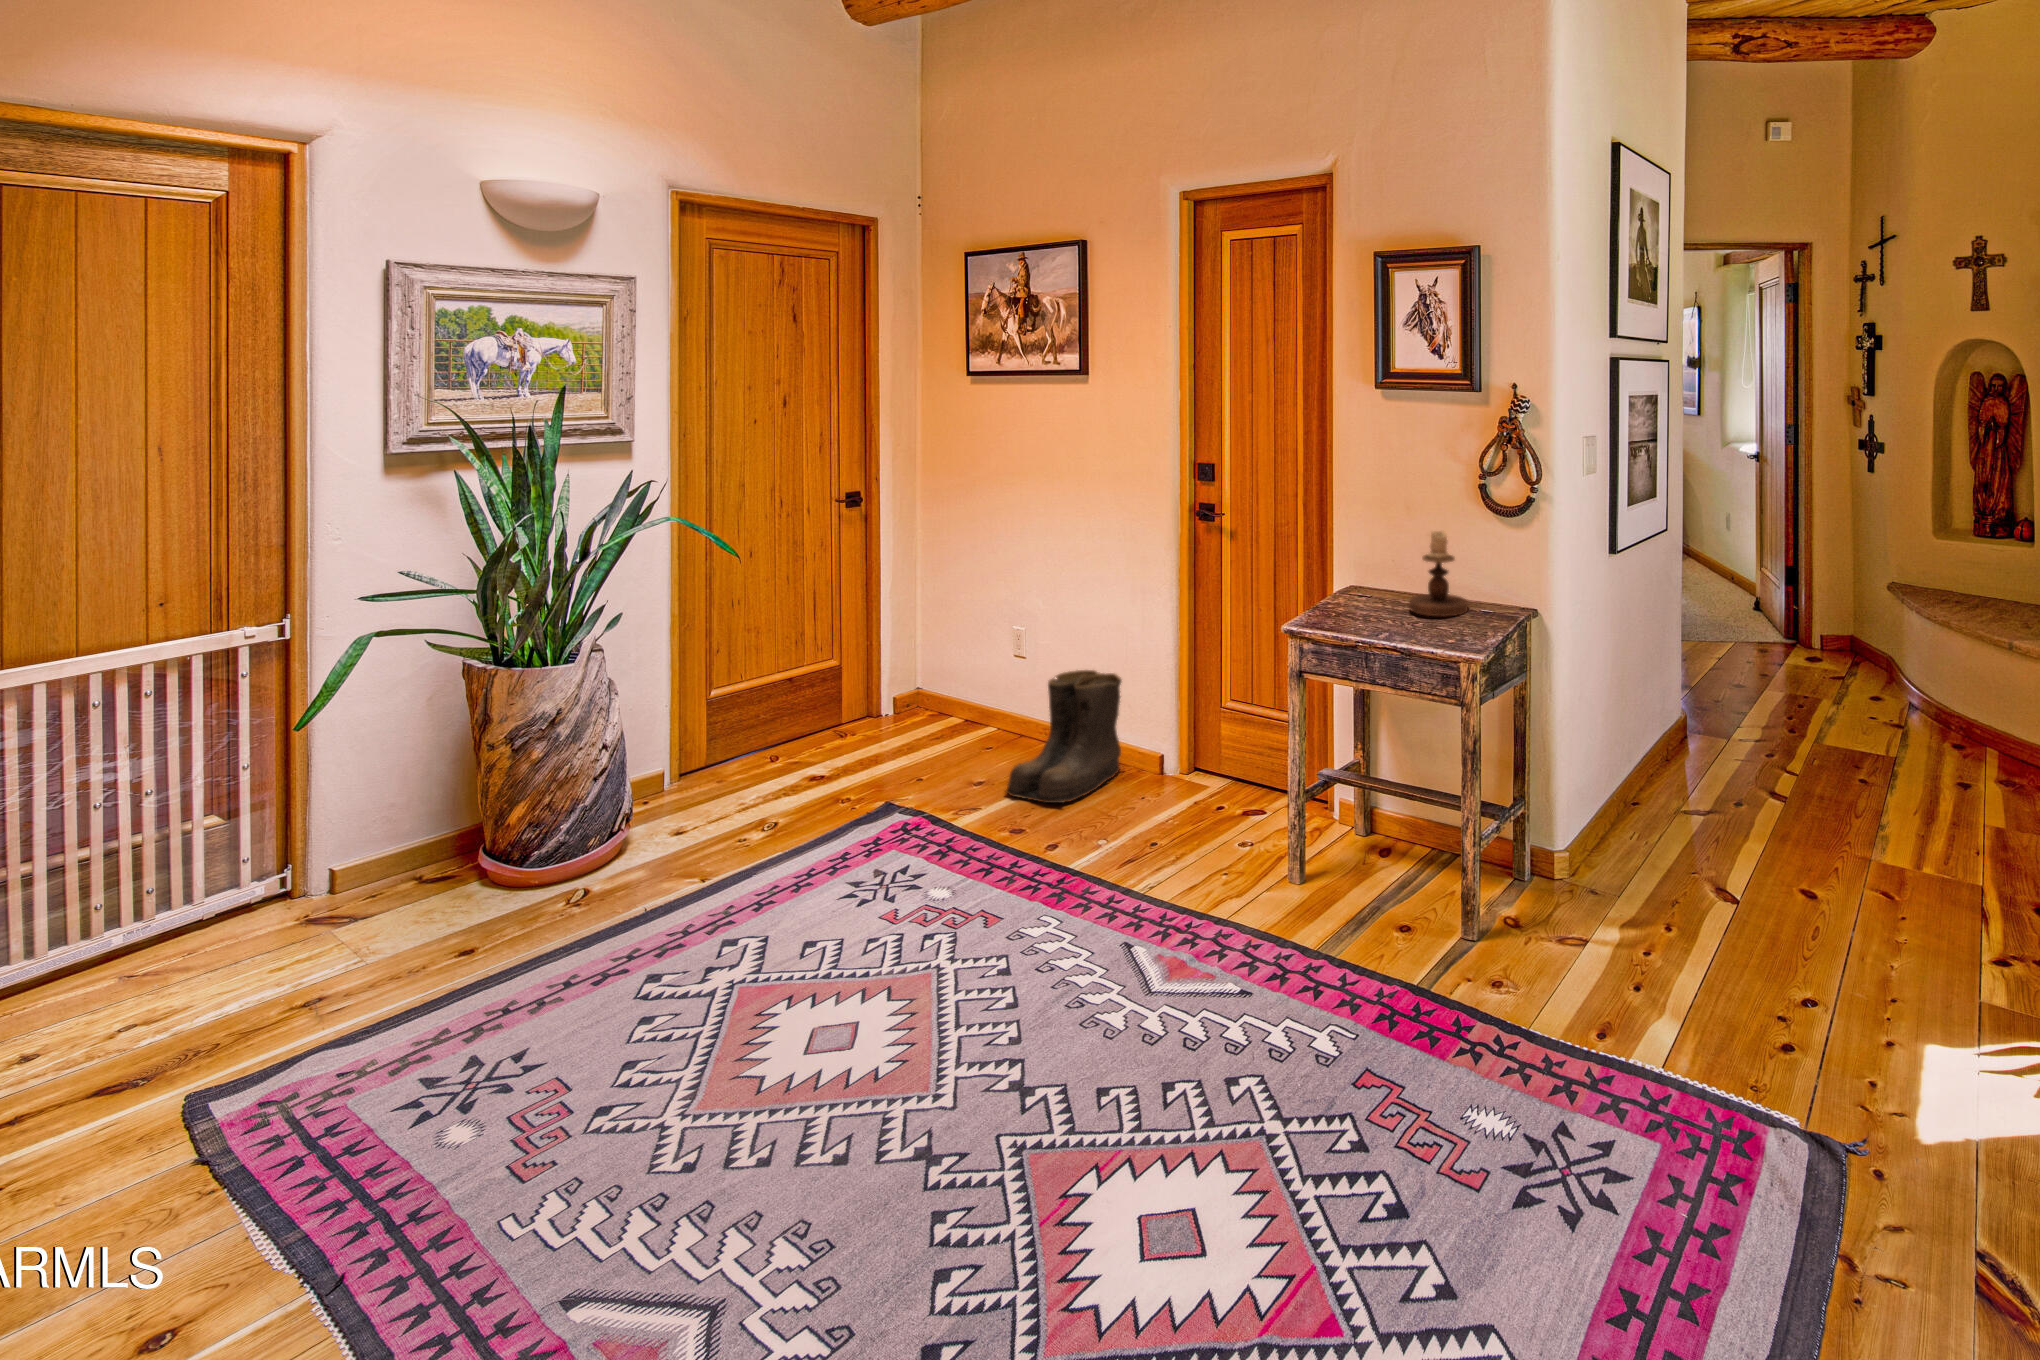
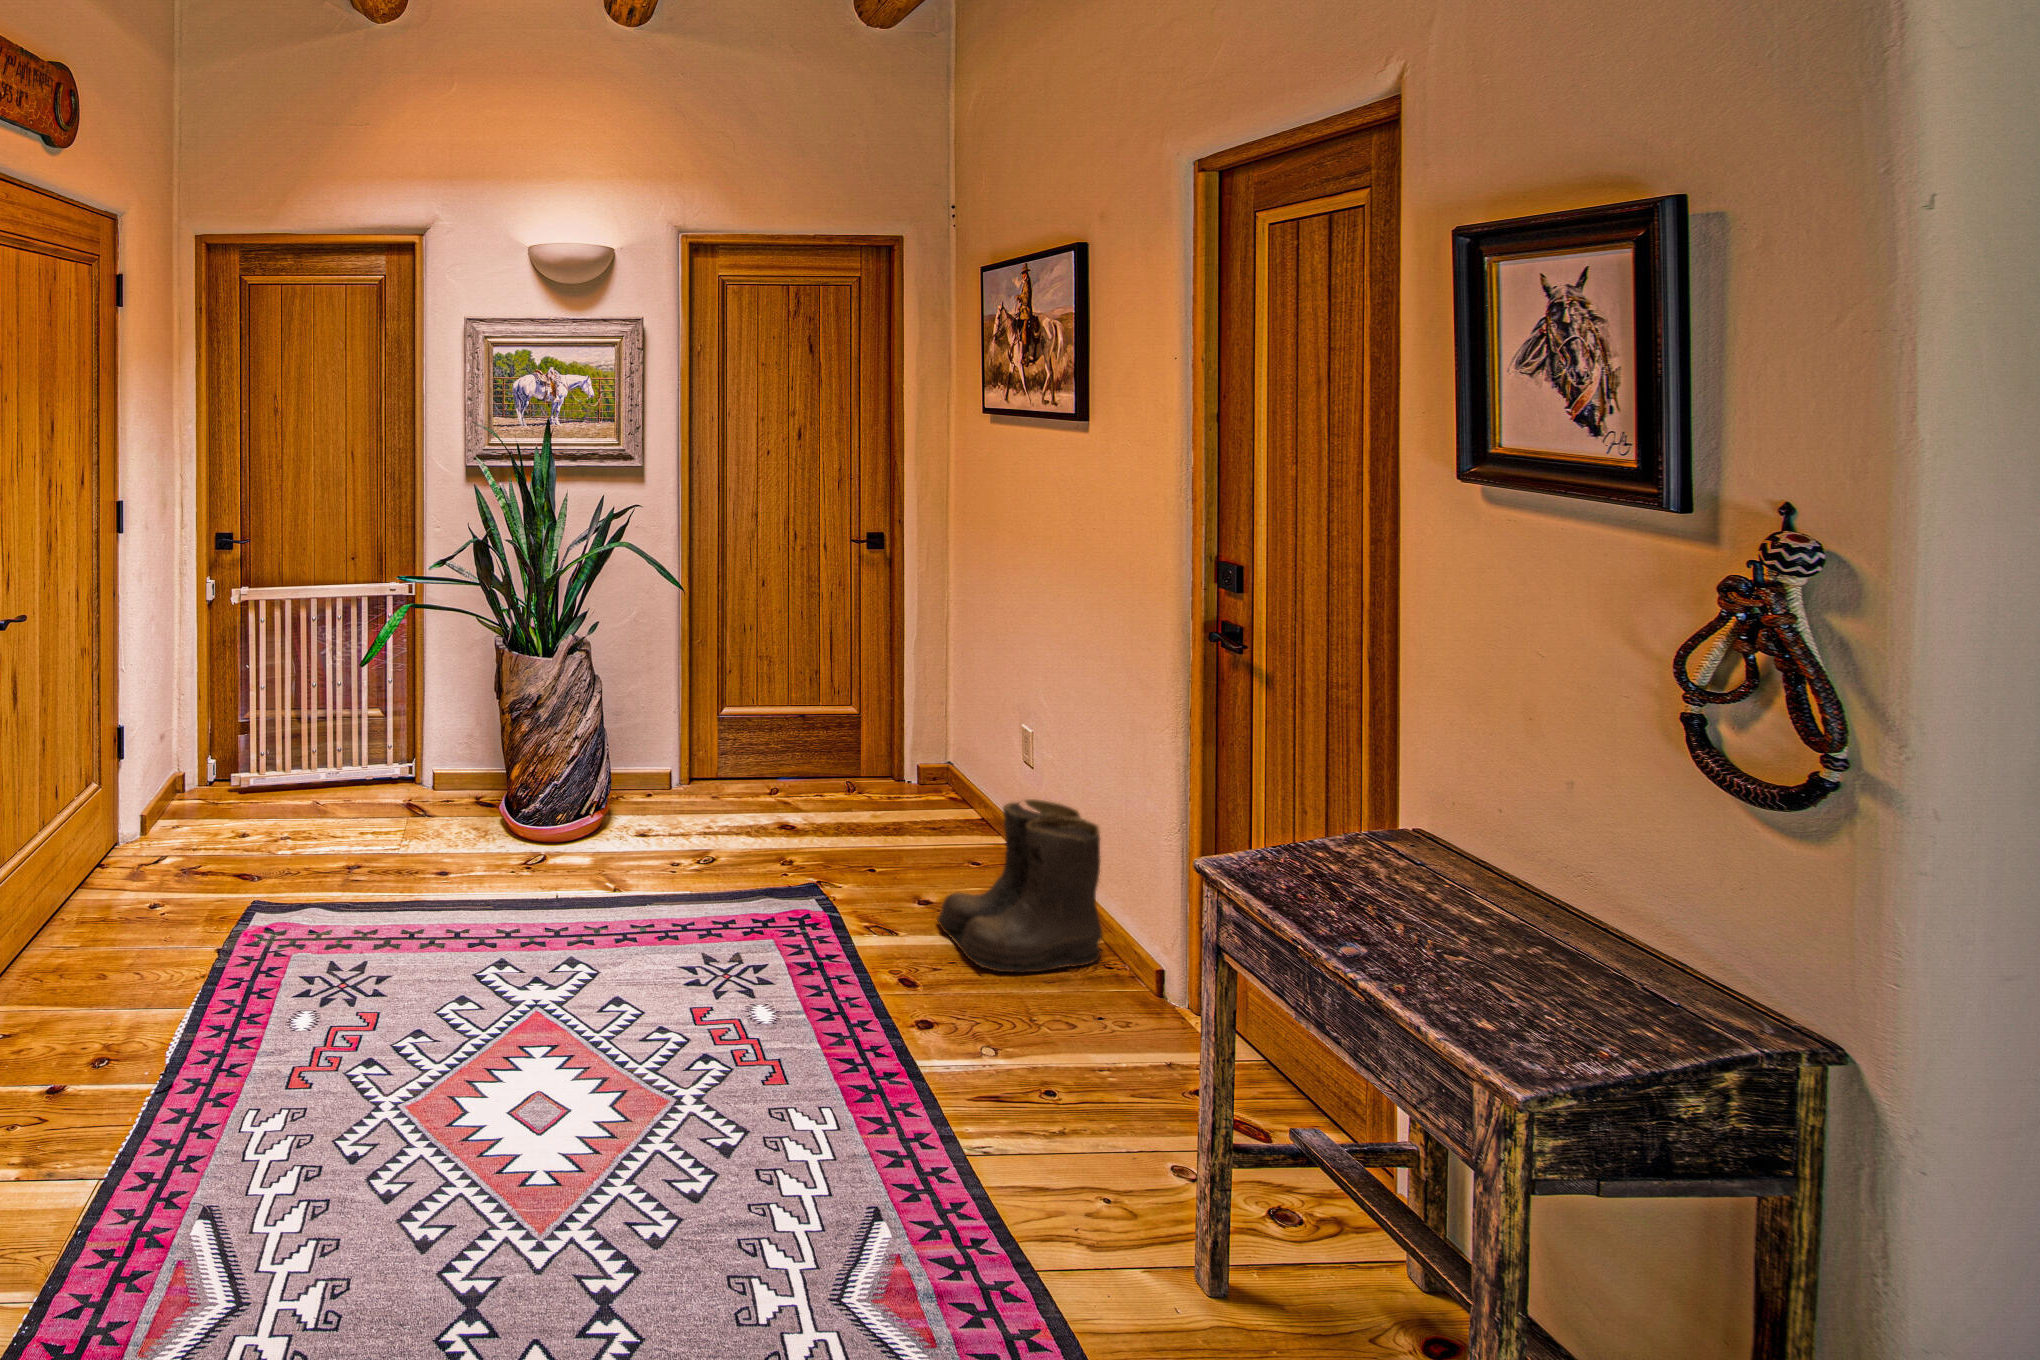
candlestick: present [1409,531,1468,617] -> none [1437,793,1607,1003]

